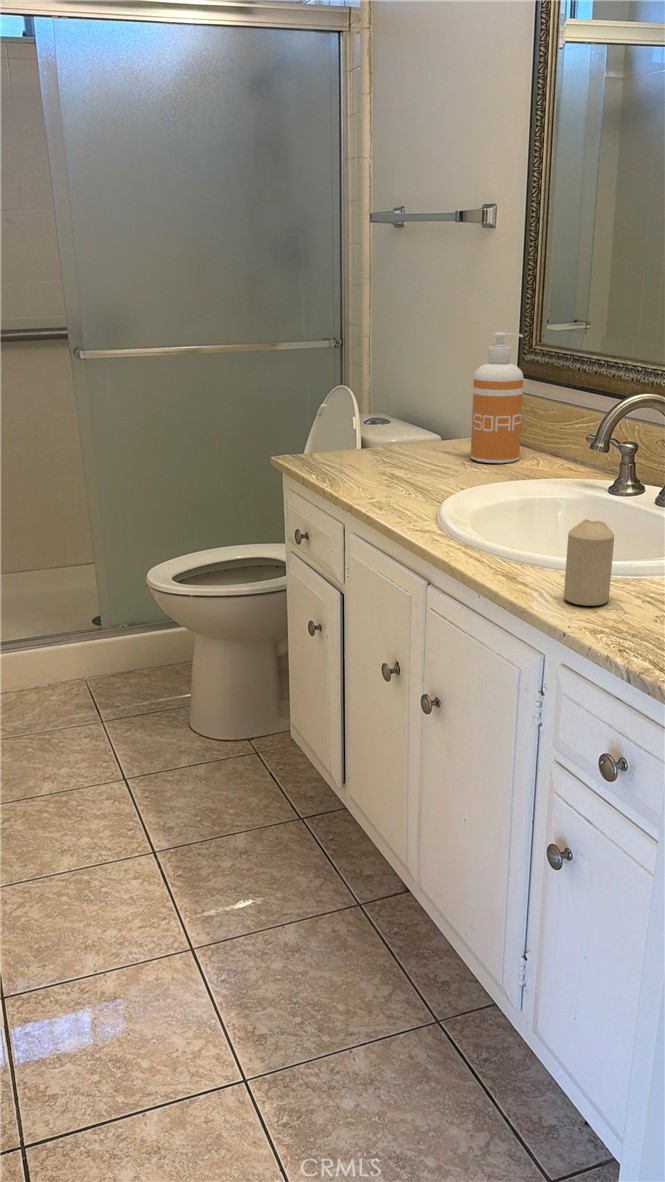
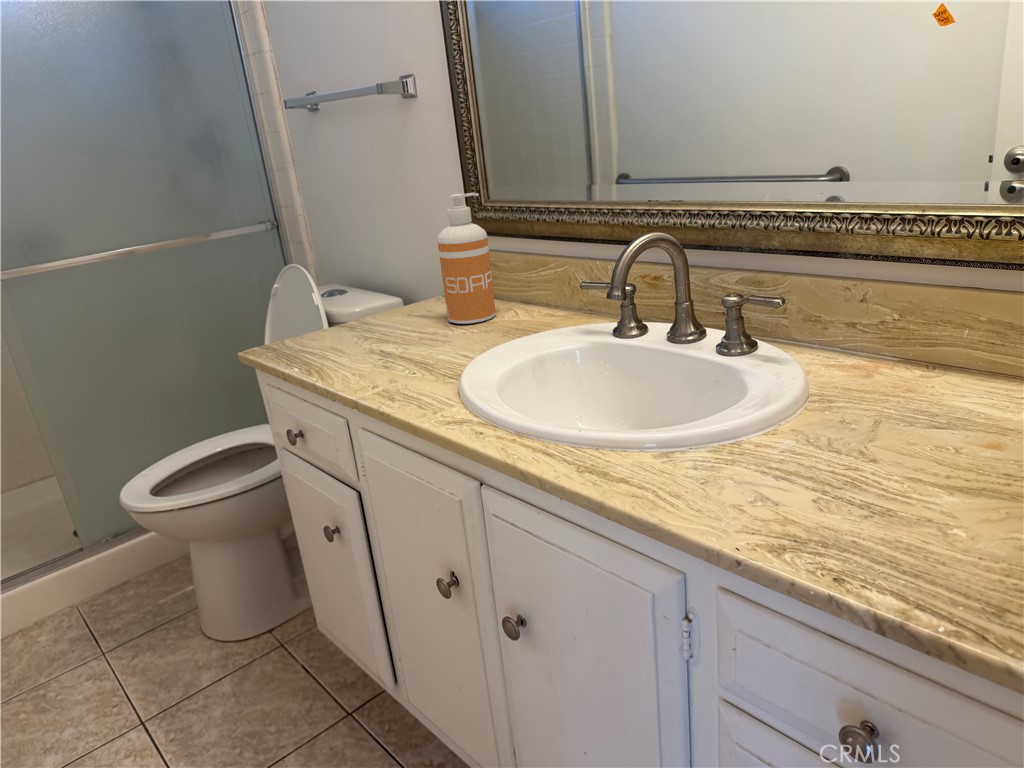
candle: present [564,519,614,606] -> none [681,393,738,498]

